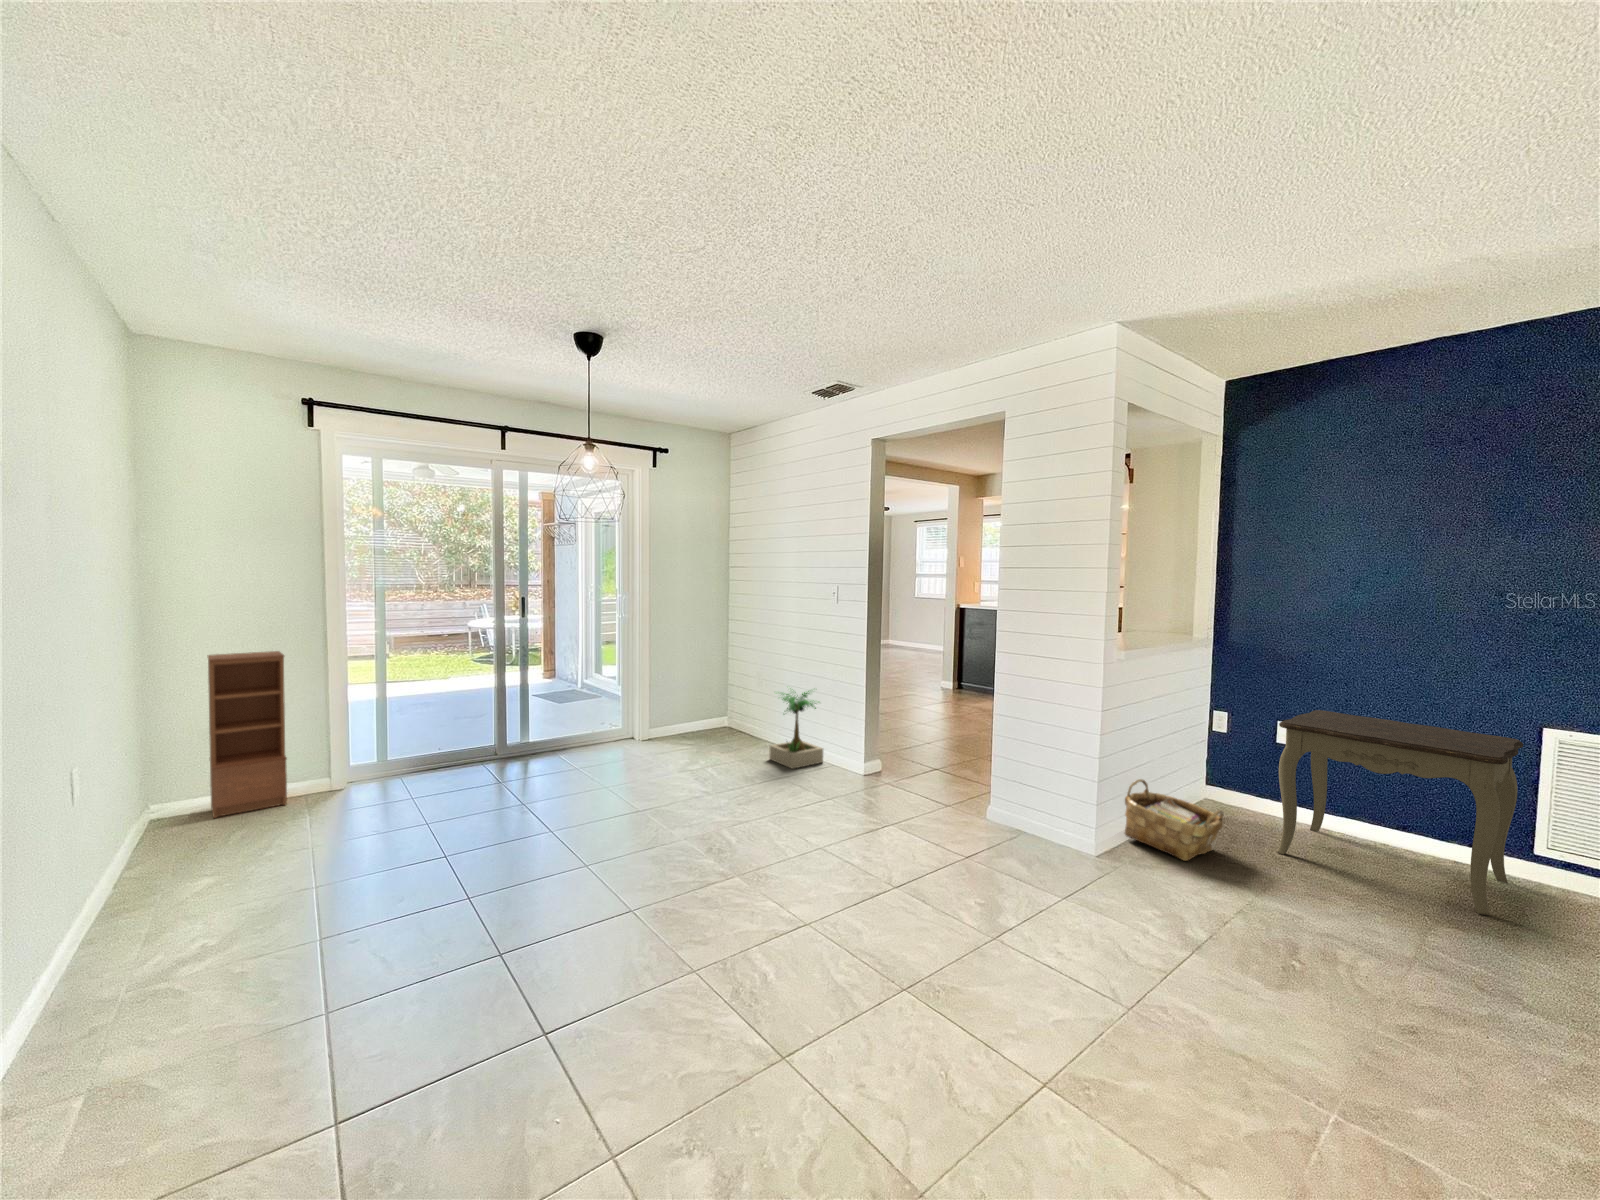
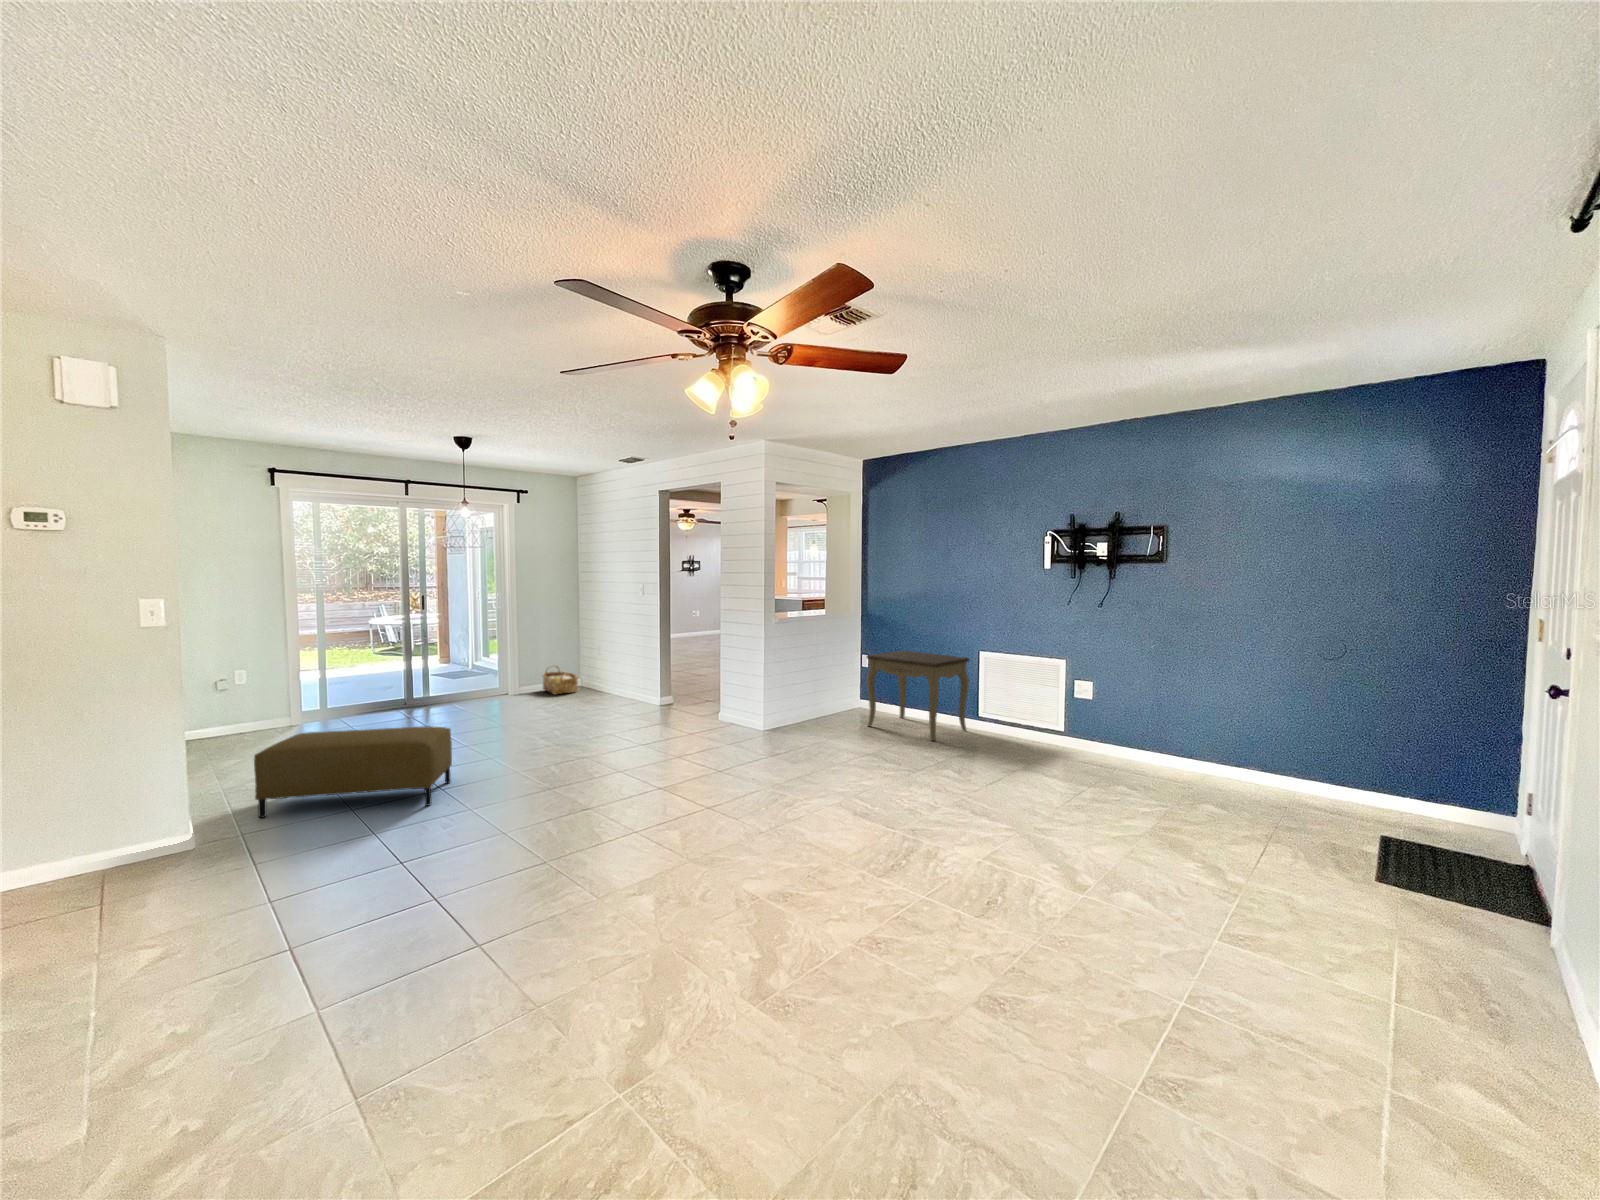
bookcase: present [208,651,287,818] -> none [208,635,266,740]
potted plant: present [769,686,823,769] -> none [597,652,638,705]
woven basket: present [1125,779,1223,861] -> present [542,665,578,695]
ottoman: none [90,881,554,1142] -> present [254,726,452,818]

